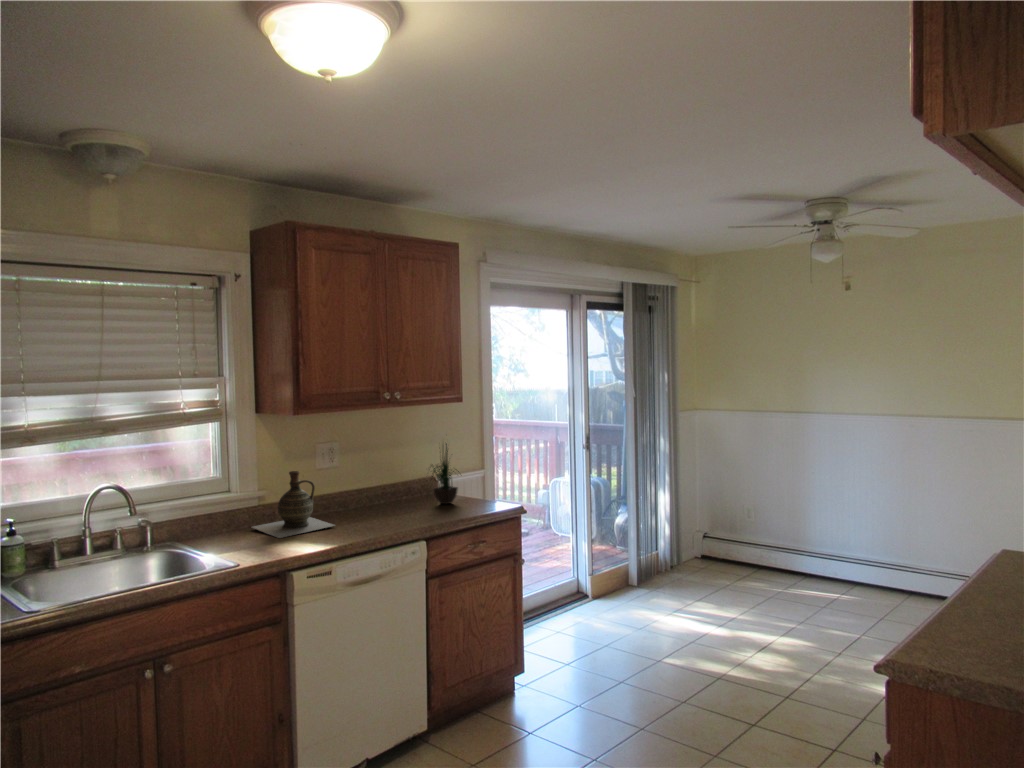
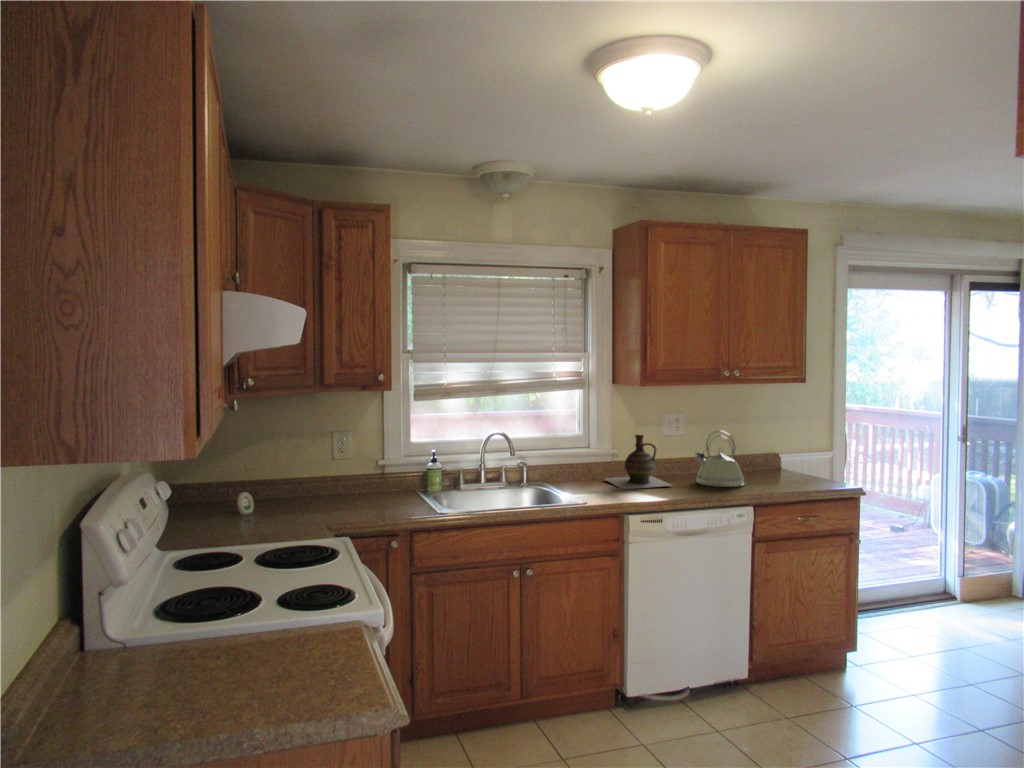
potted plant: present [431,444,459,504] -> none [764,409,804,481]
kettle: none [355,458,410,520] -> present [696,431,744,487]

